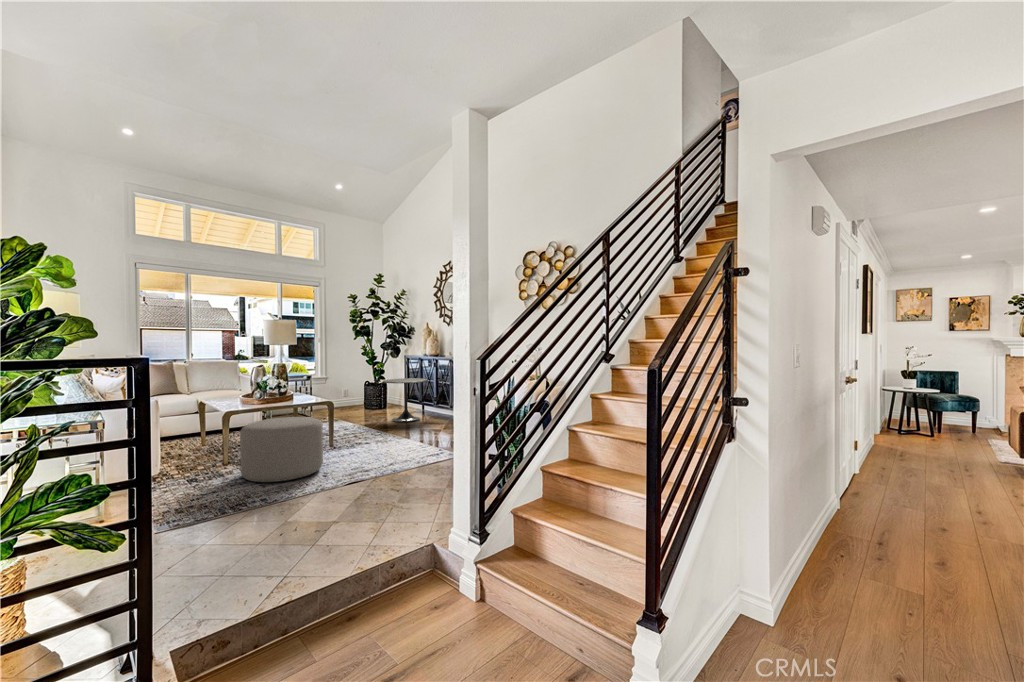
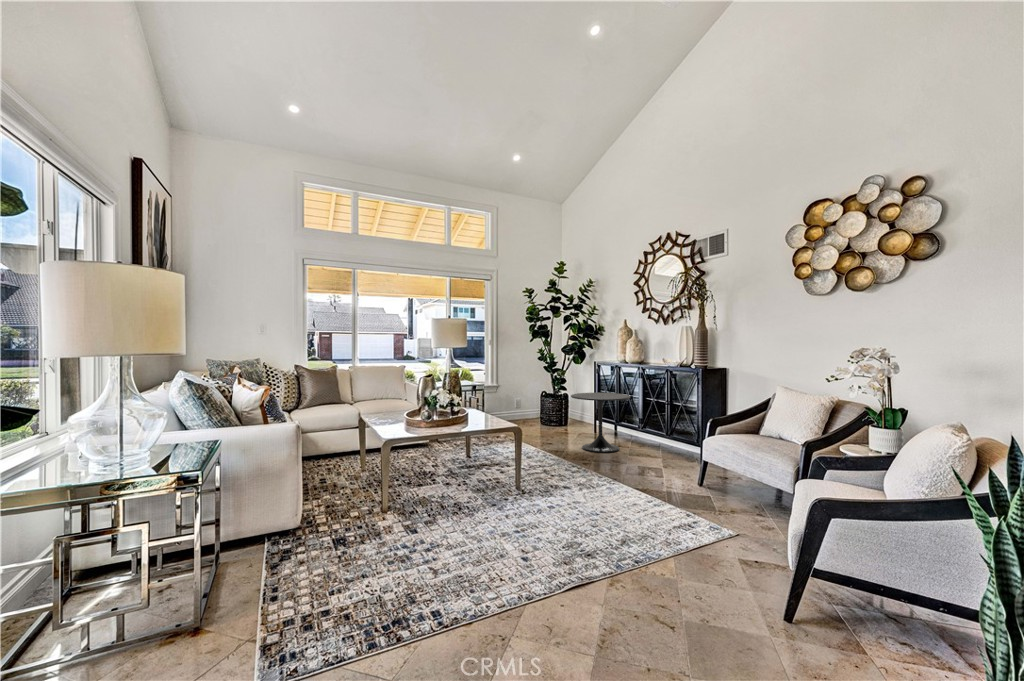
ottoman: present [240,417,323,482] -> none [400,453,510,560]

